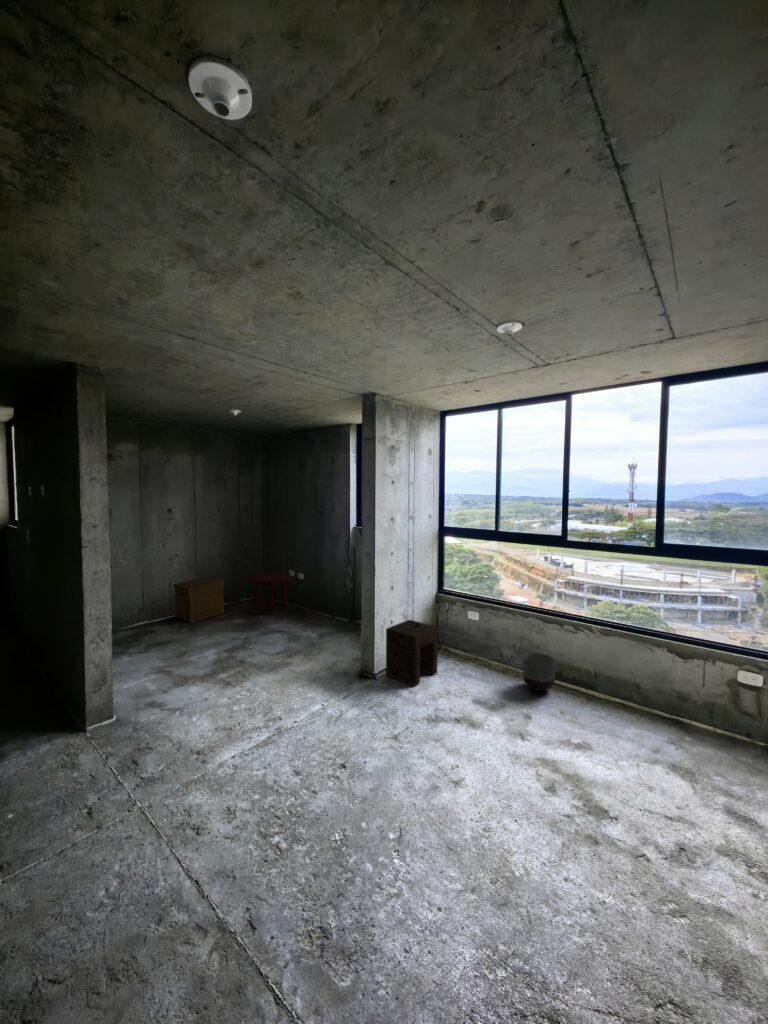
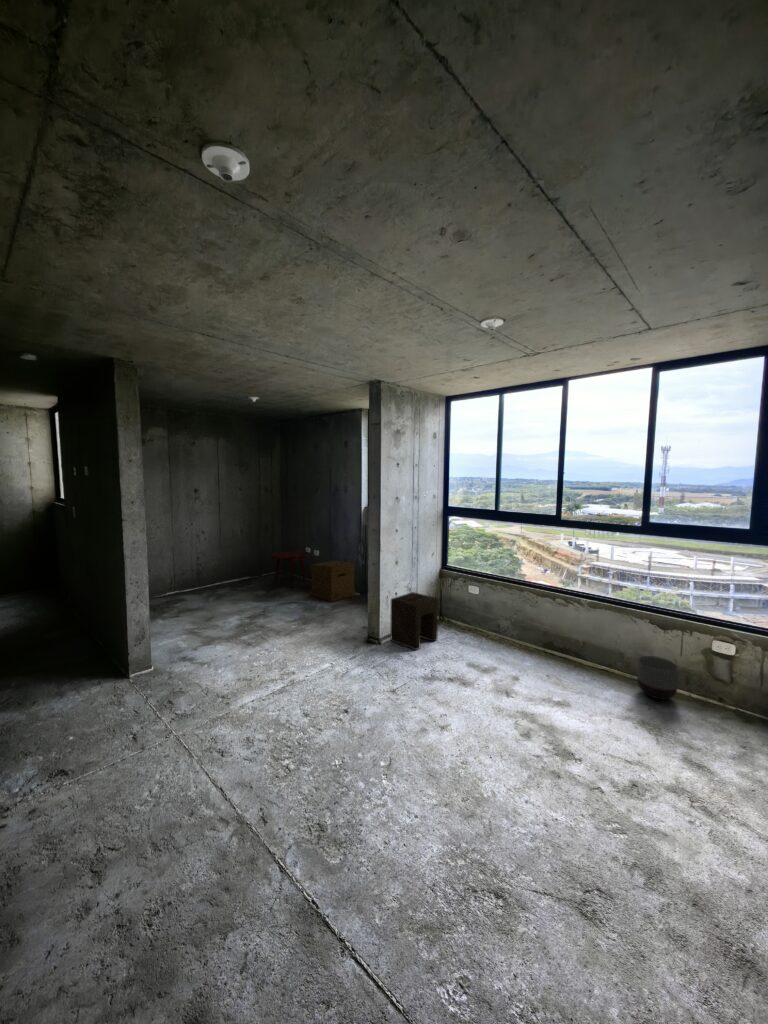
cardboard box: present [173,577,225,622] -> present [311,561,355,602]
planter: present [523,653,555,691] -> present [637,656,679,699]

